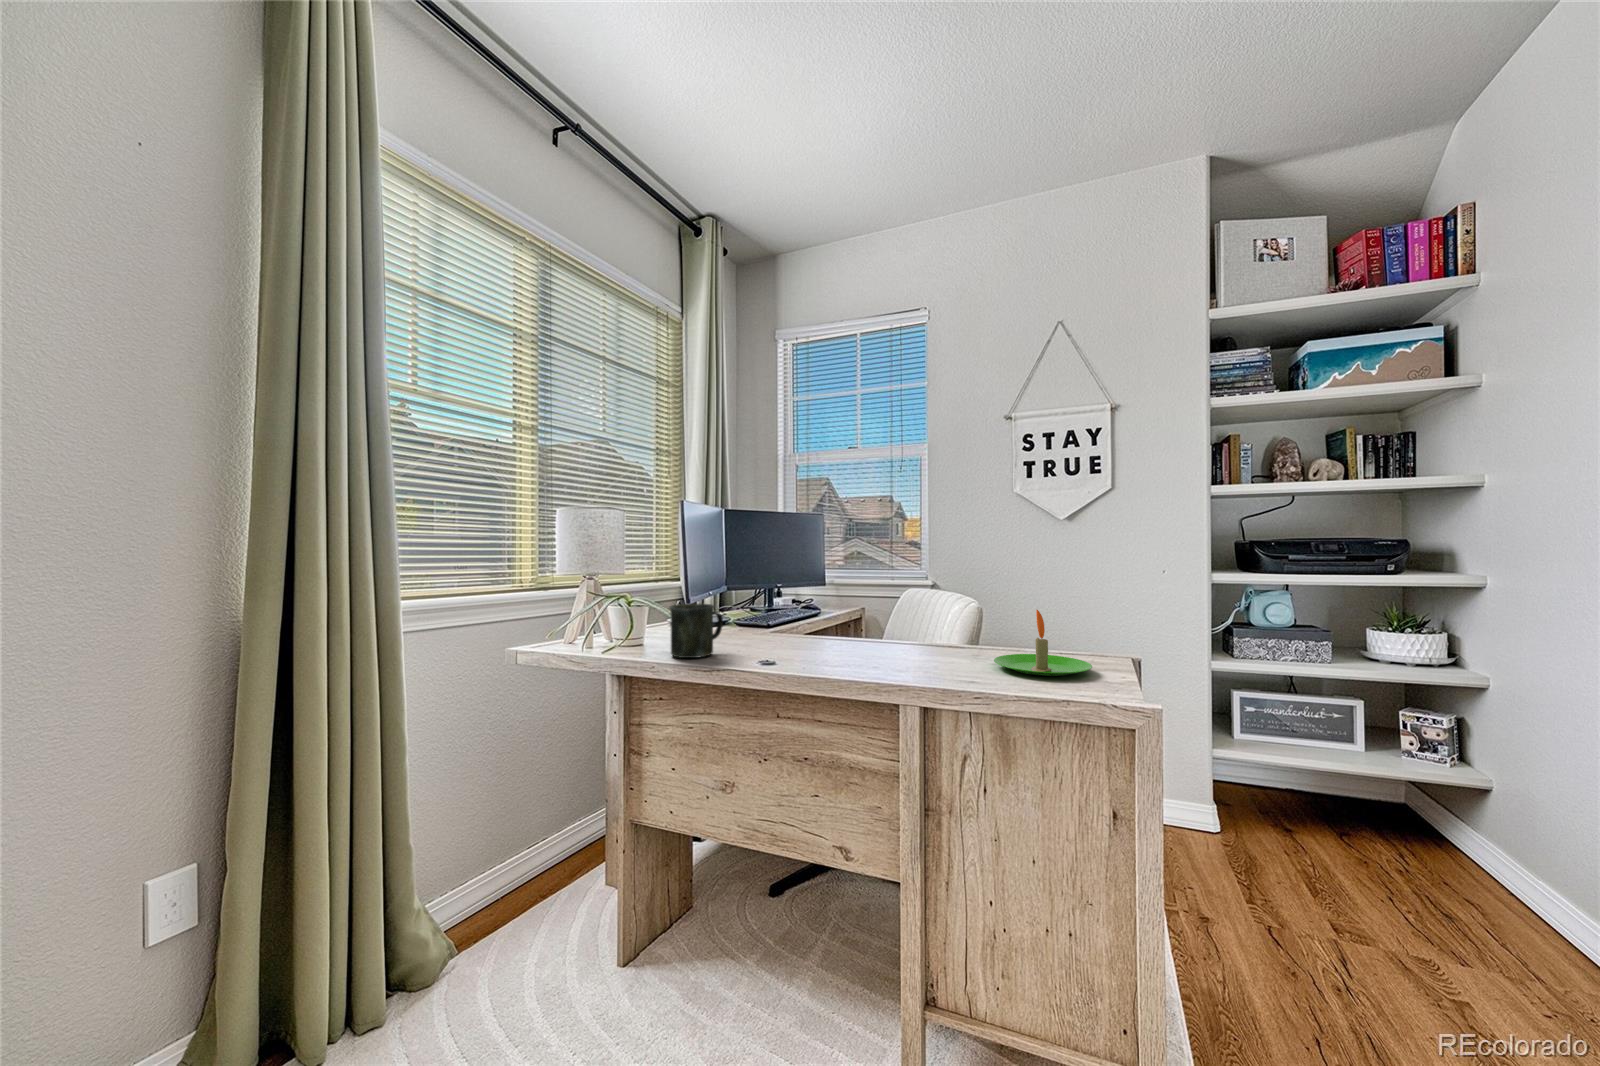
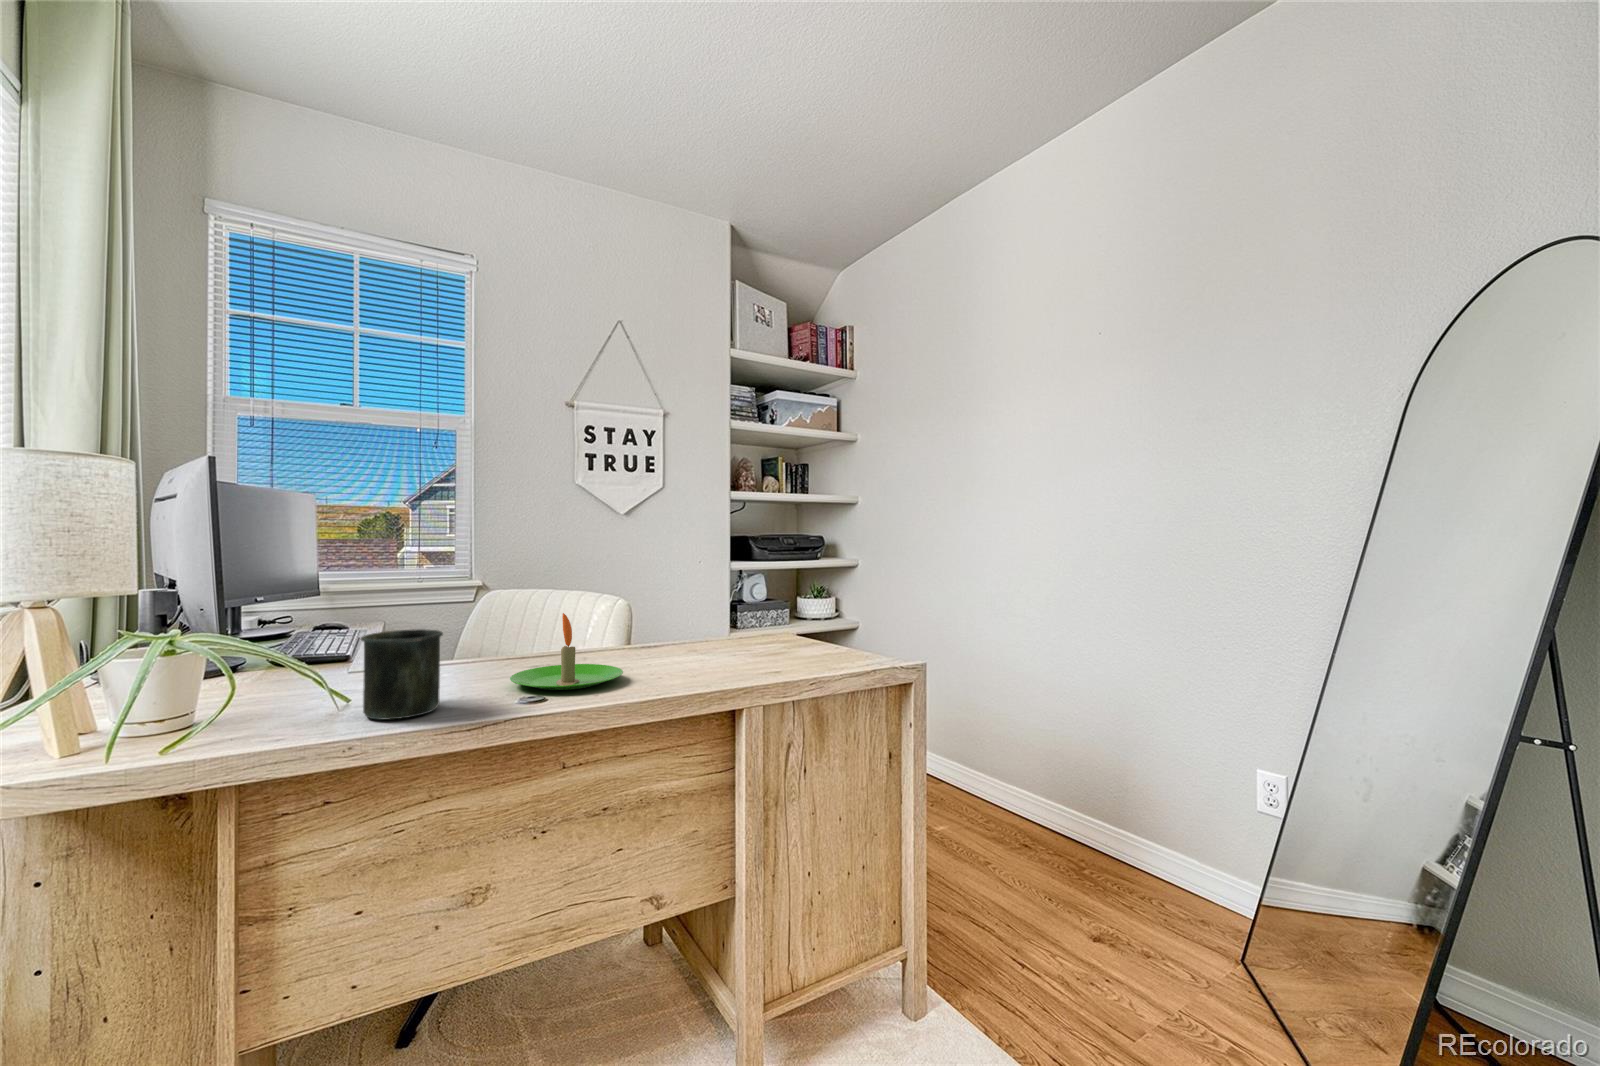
candle: present [994,610,1092,676] -> present [510,613,623,690]

